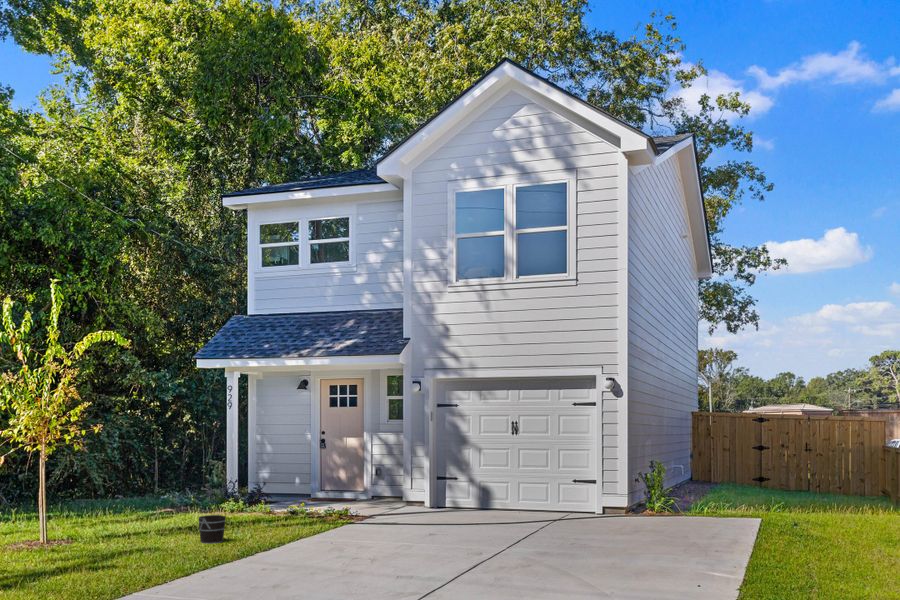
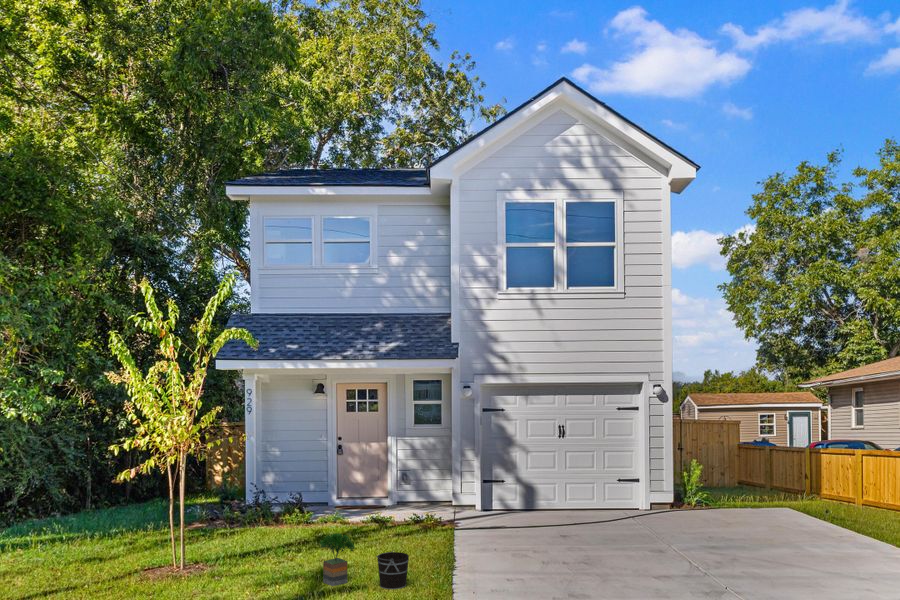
potted tree: none [163,497,191,539] -> present [320,534,355,586]

